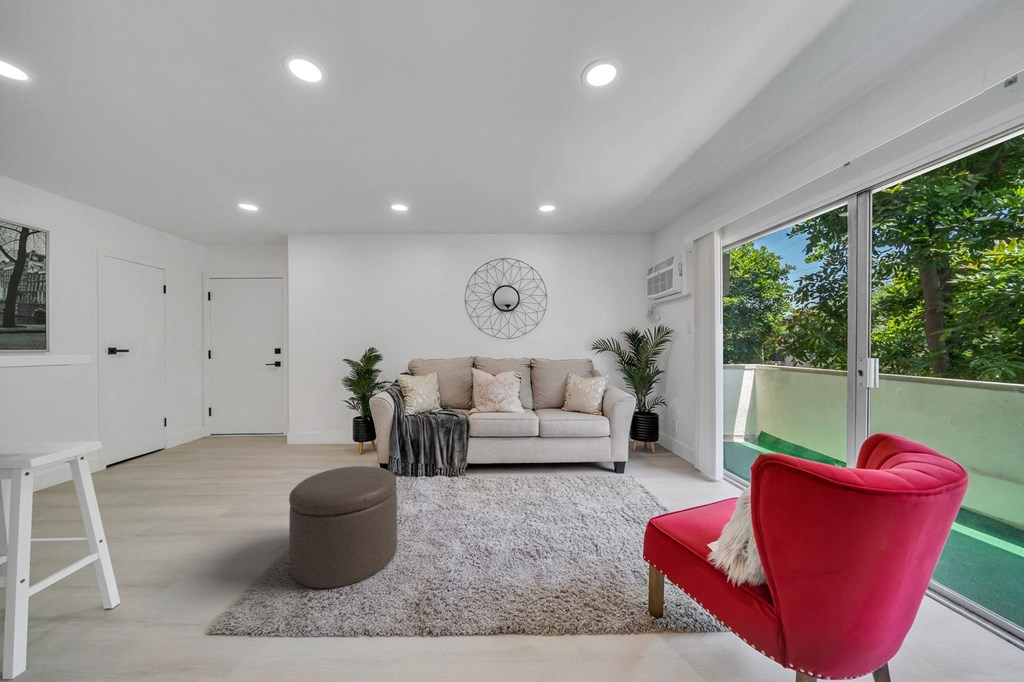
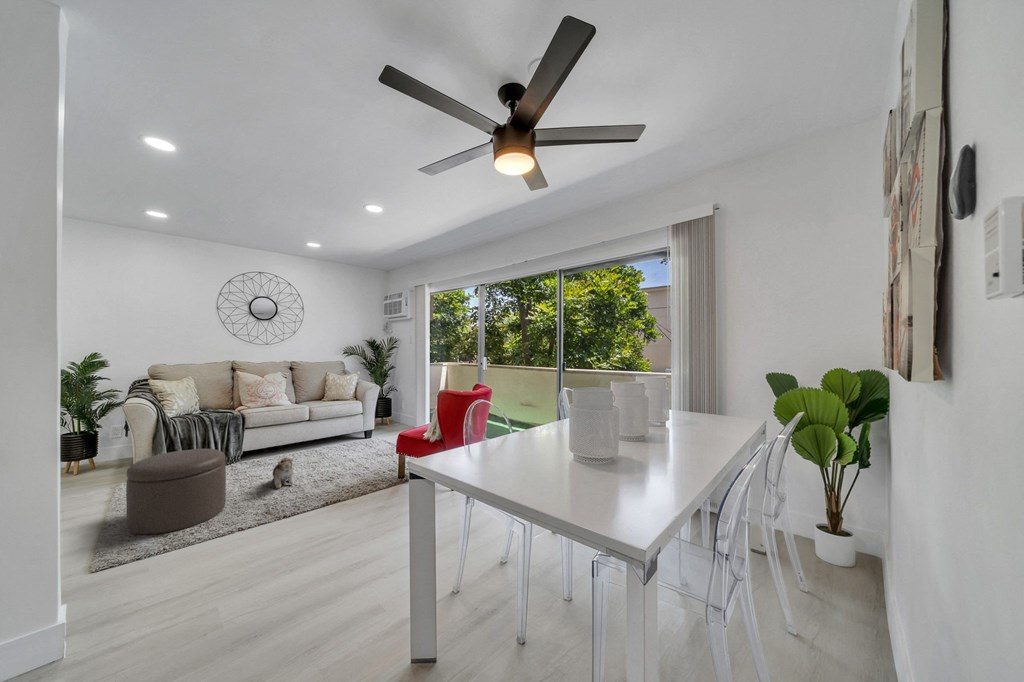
plush toy: none [459,502,490,546] -> present [272,458,294,488]

